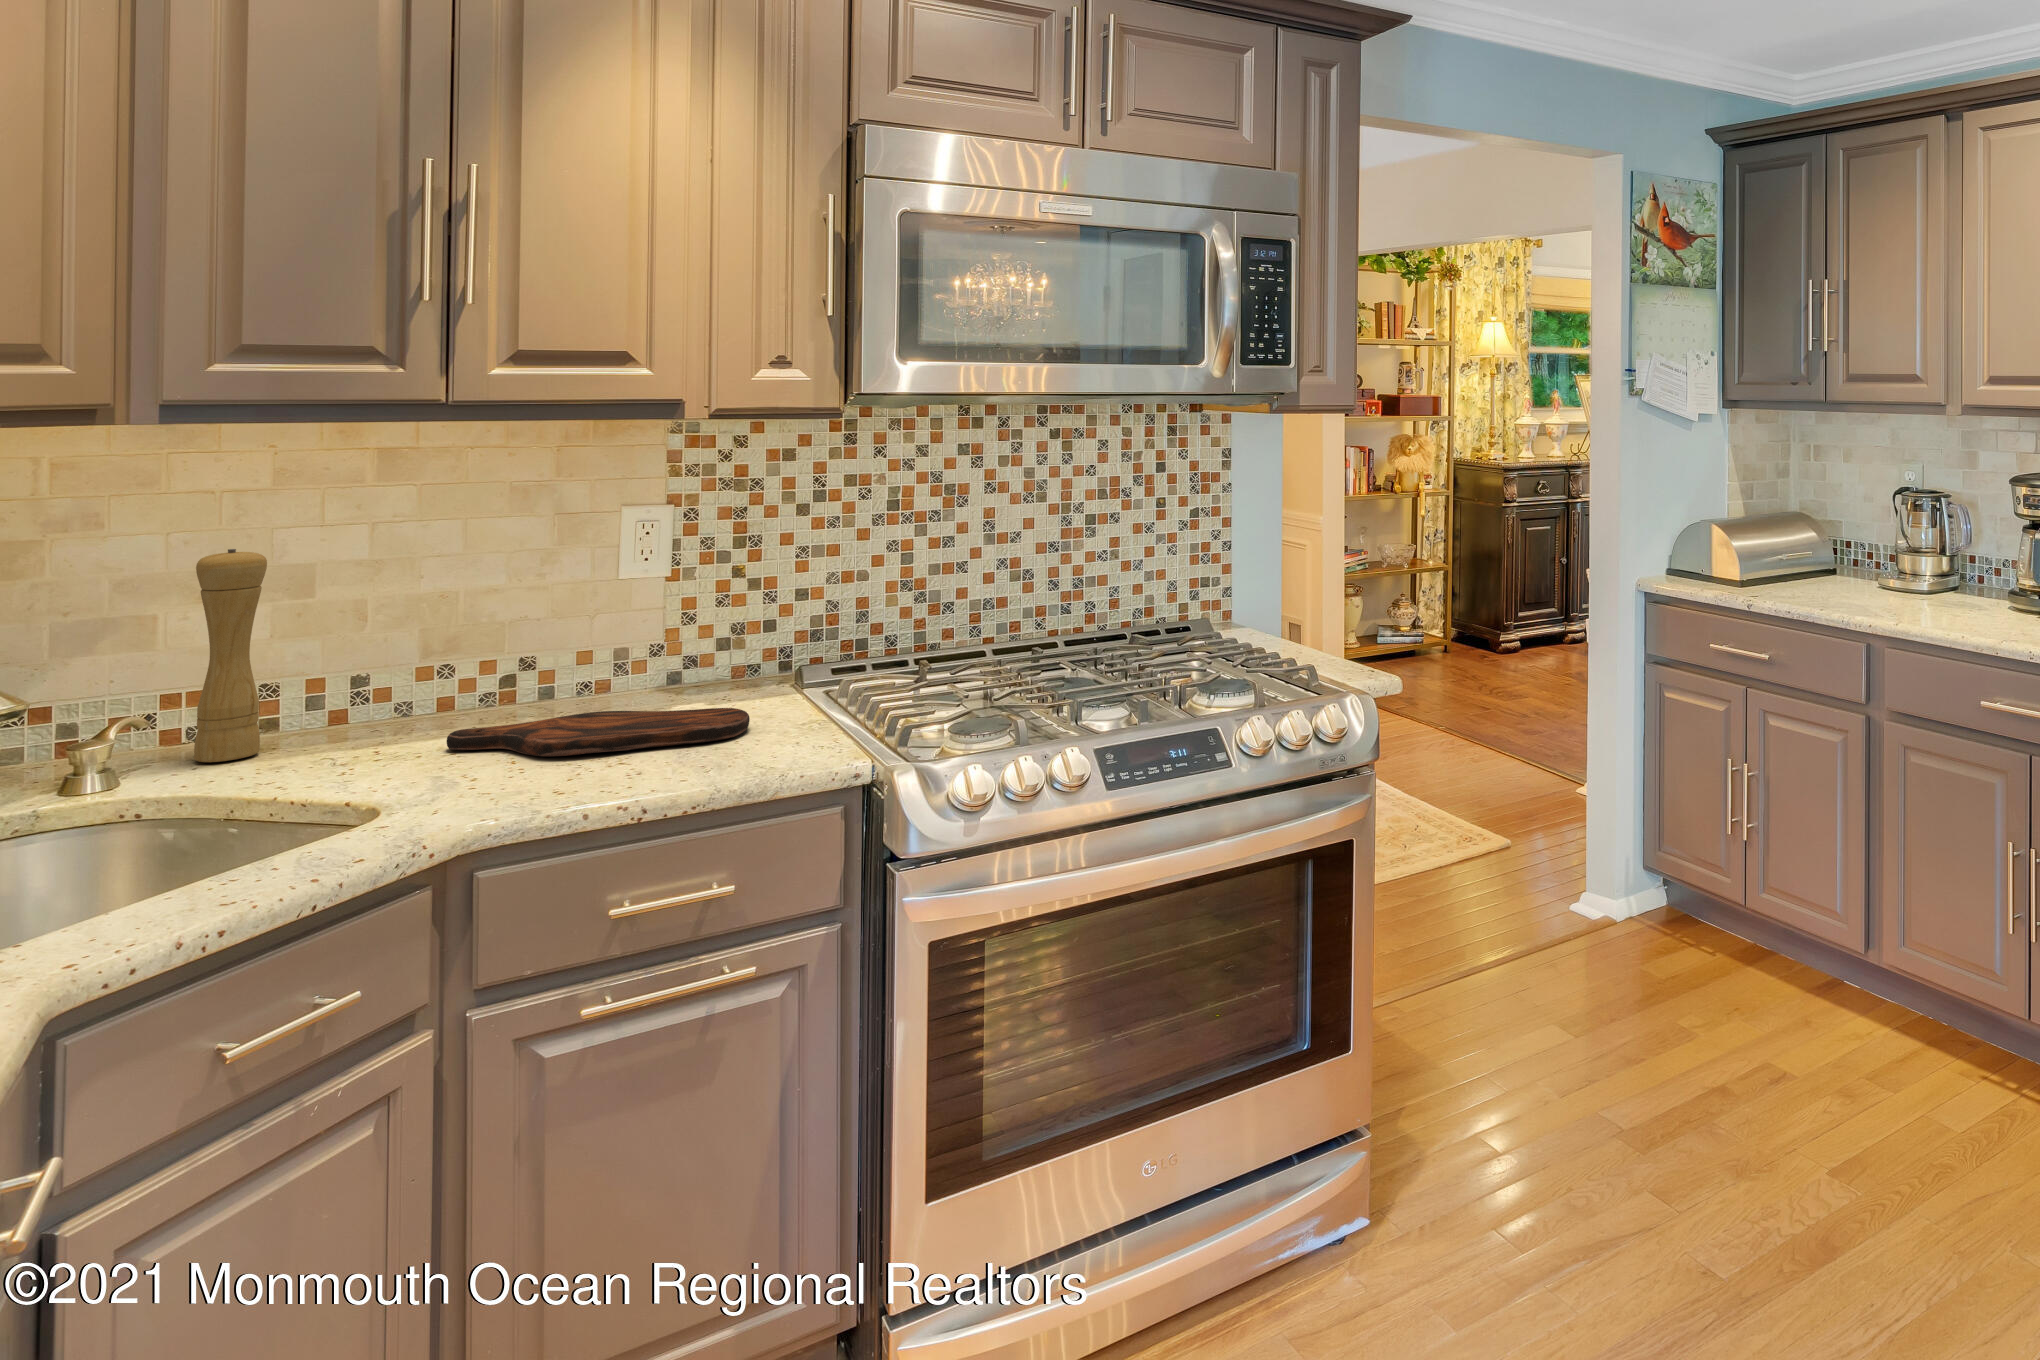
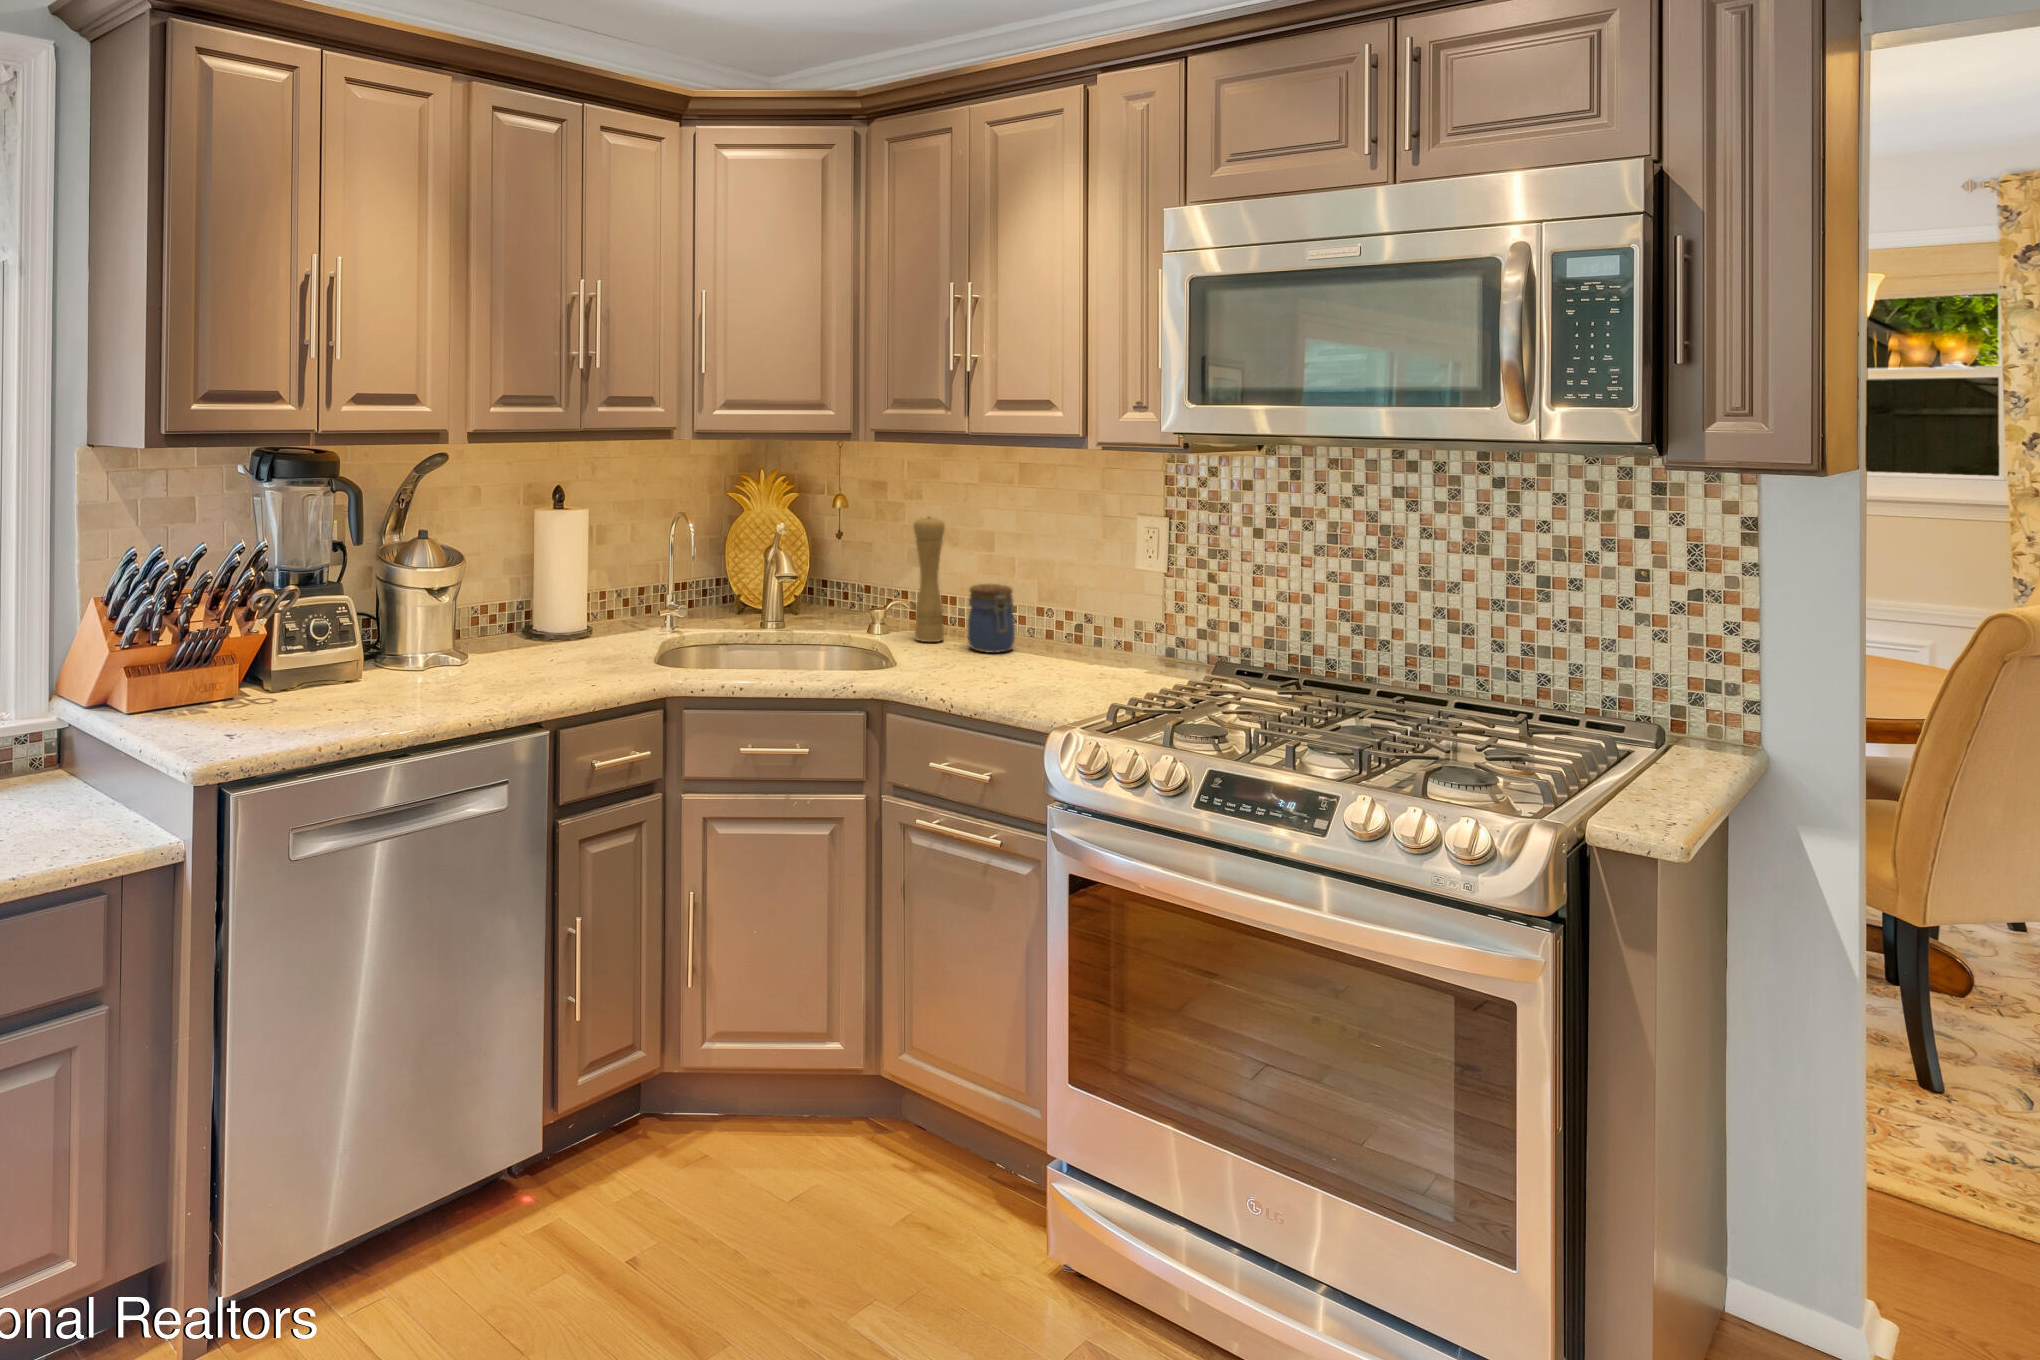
jar: none [332,637,429,746] -> present [968,584,1015,653]
cutting board: present [447,708,750,756] -> none [989,653,1131,701]

